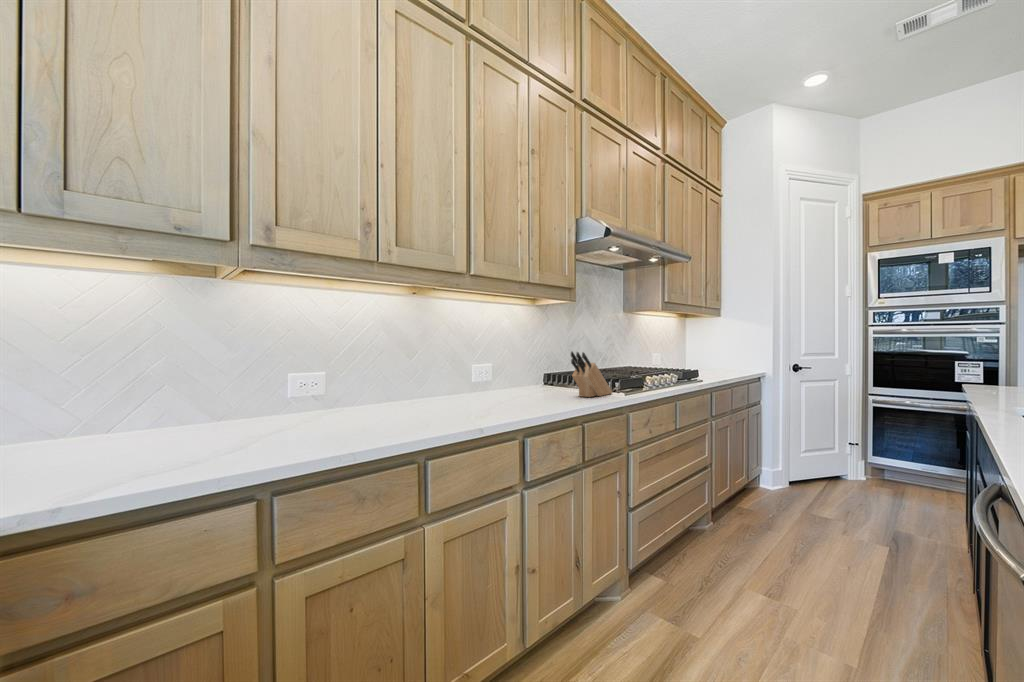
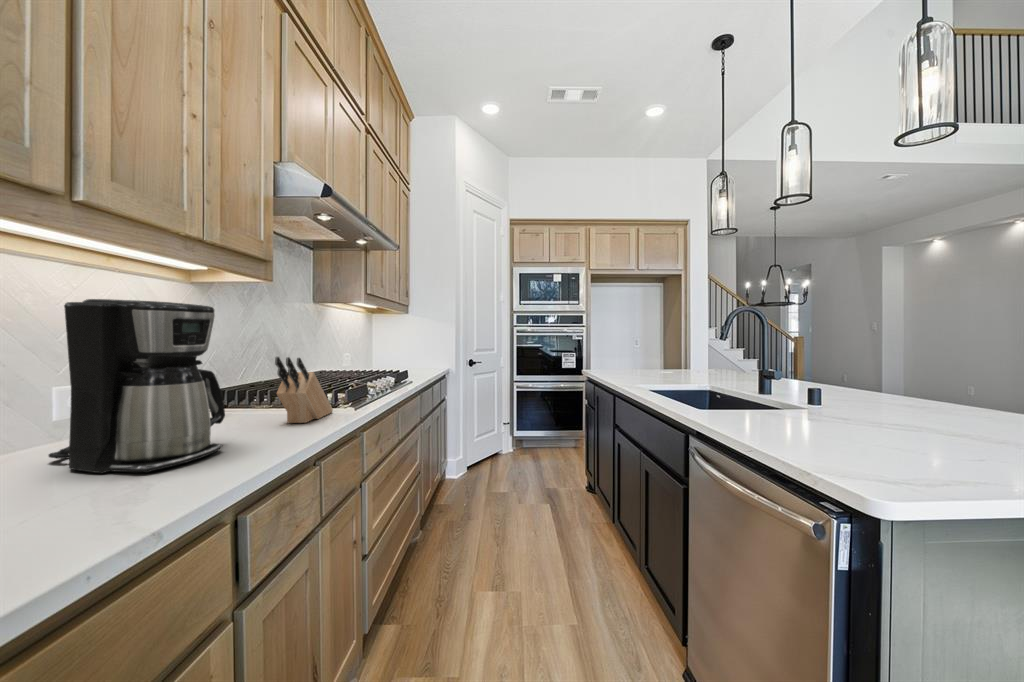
coffee maker: none [472,320,540,407] -> present [49,299,225,473]

